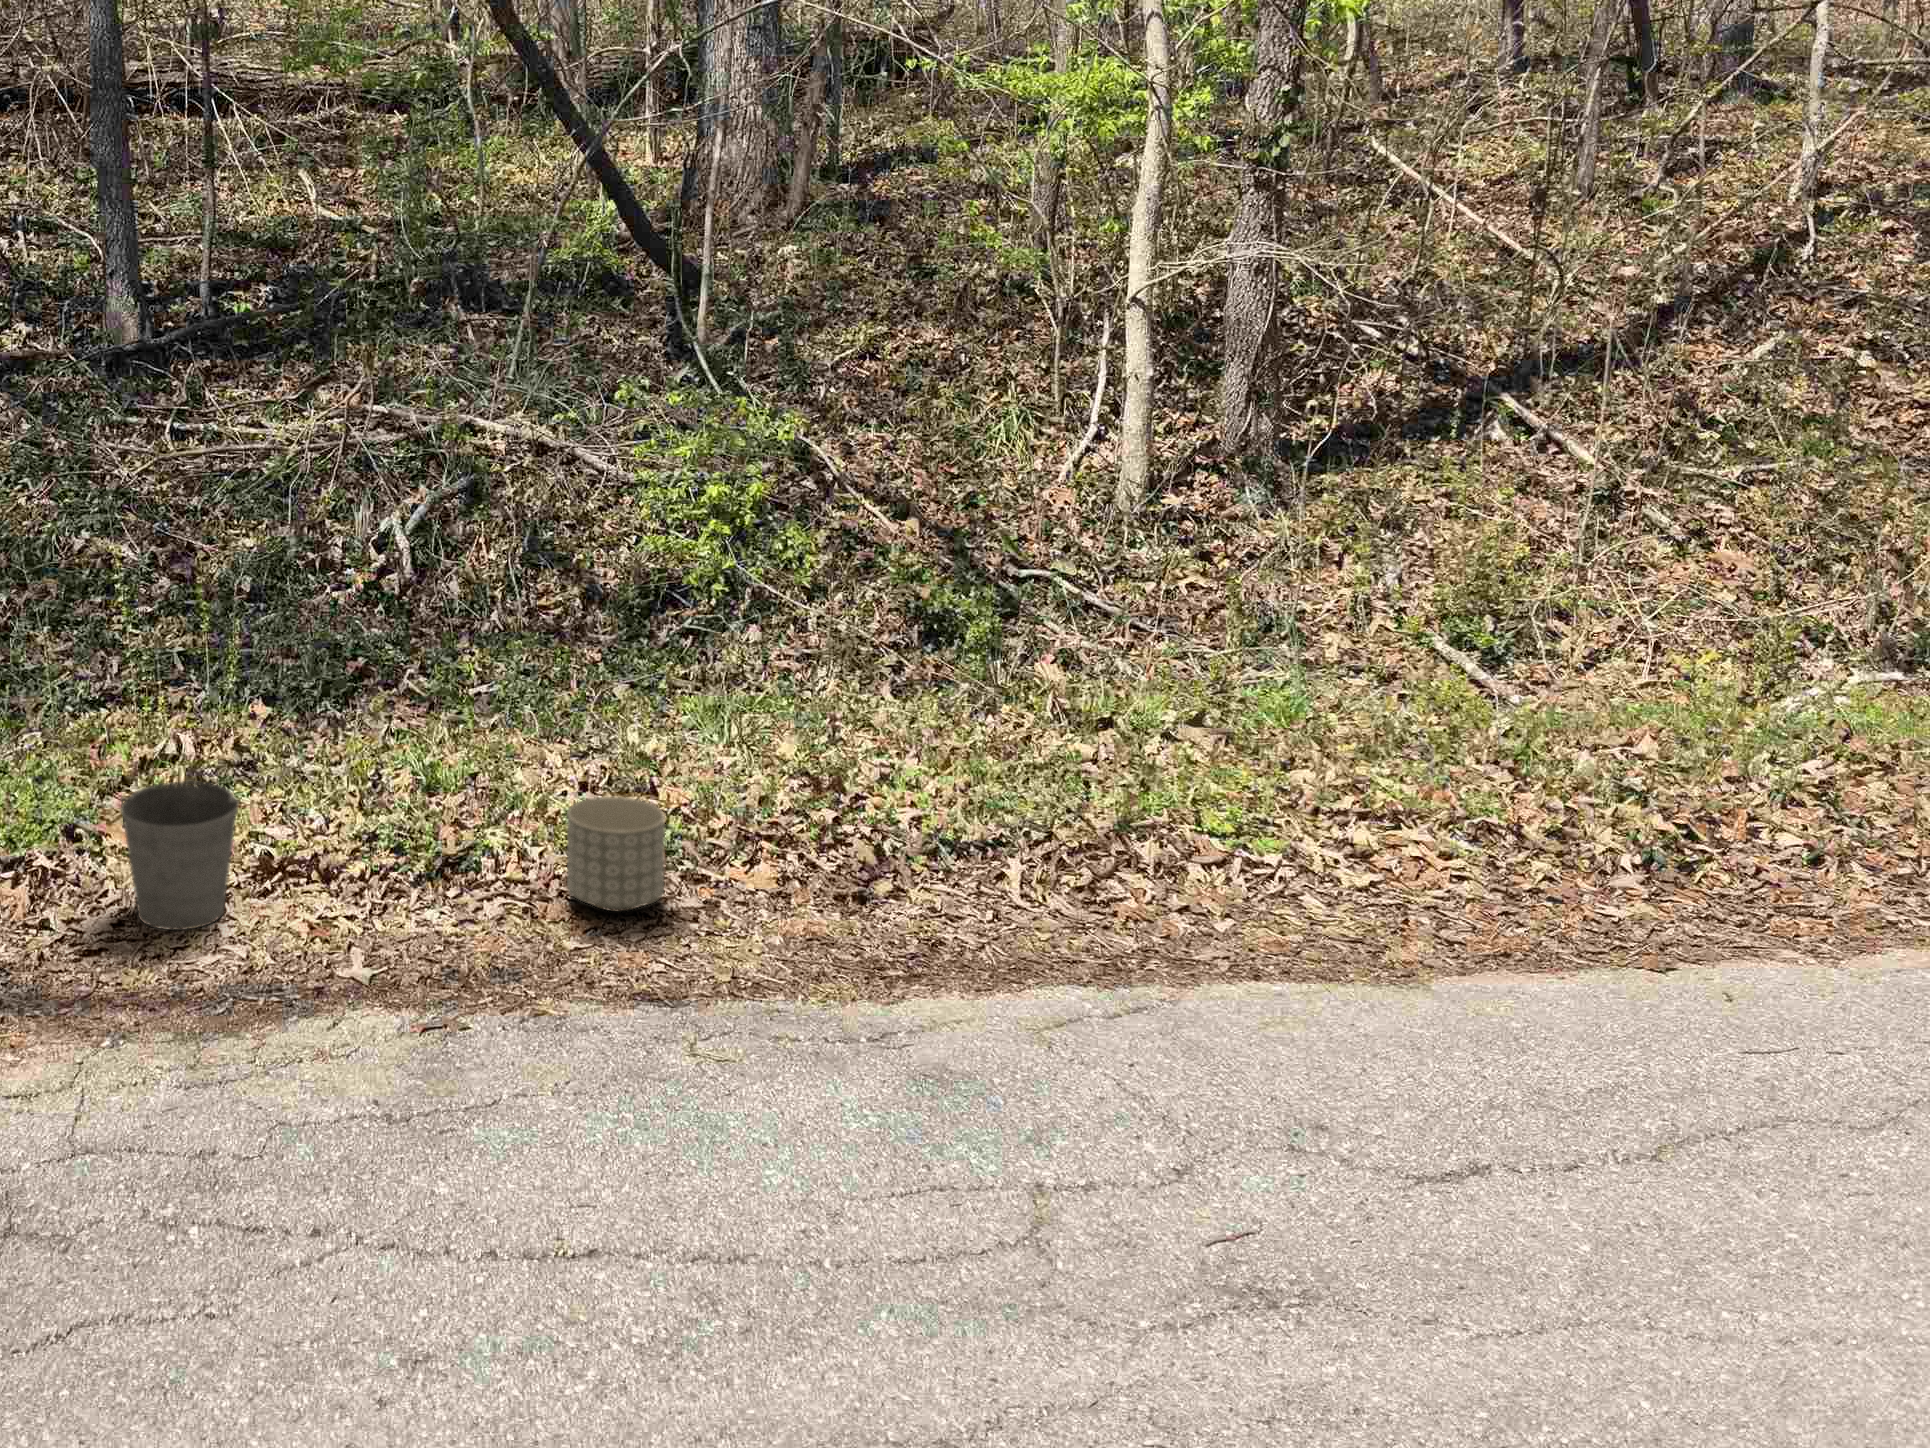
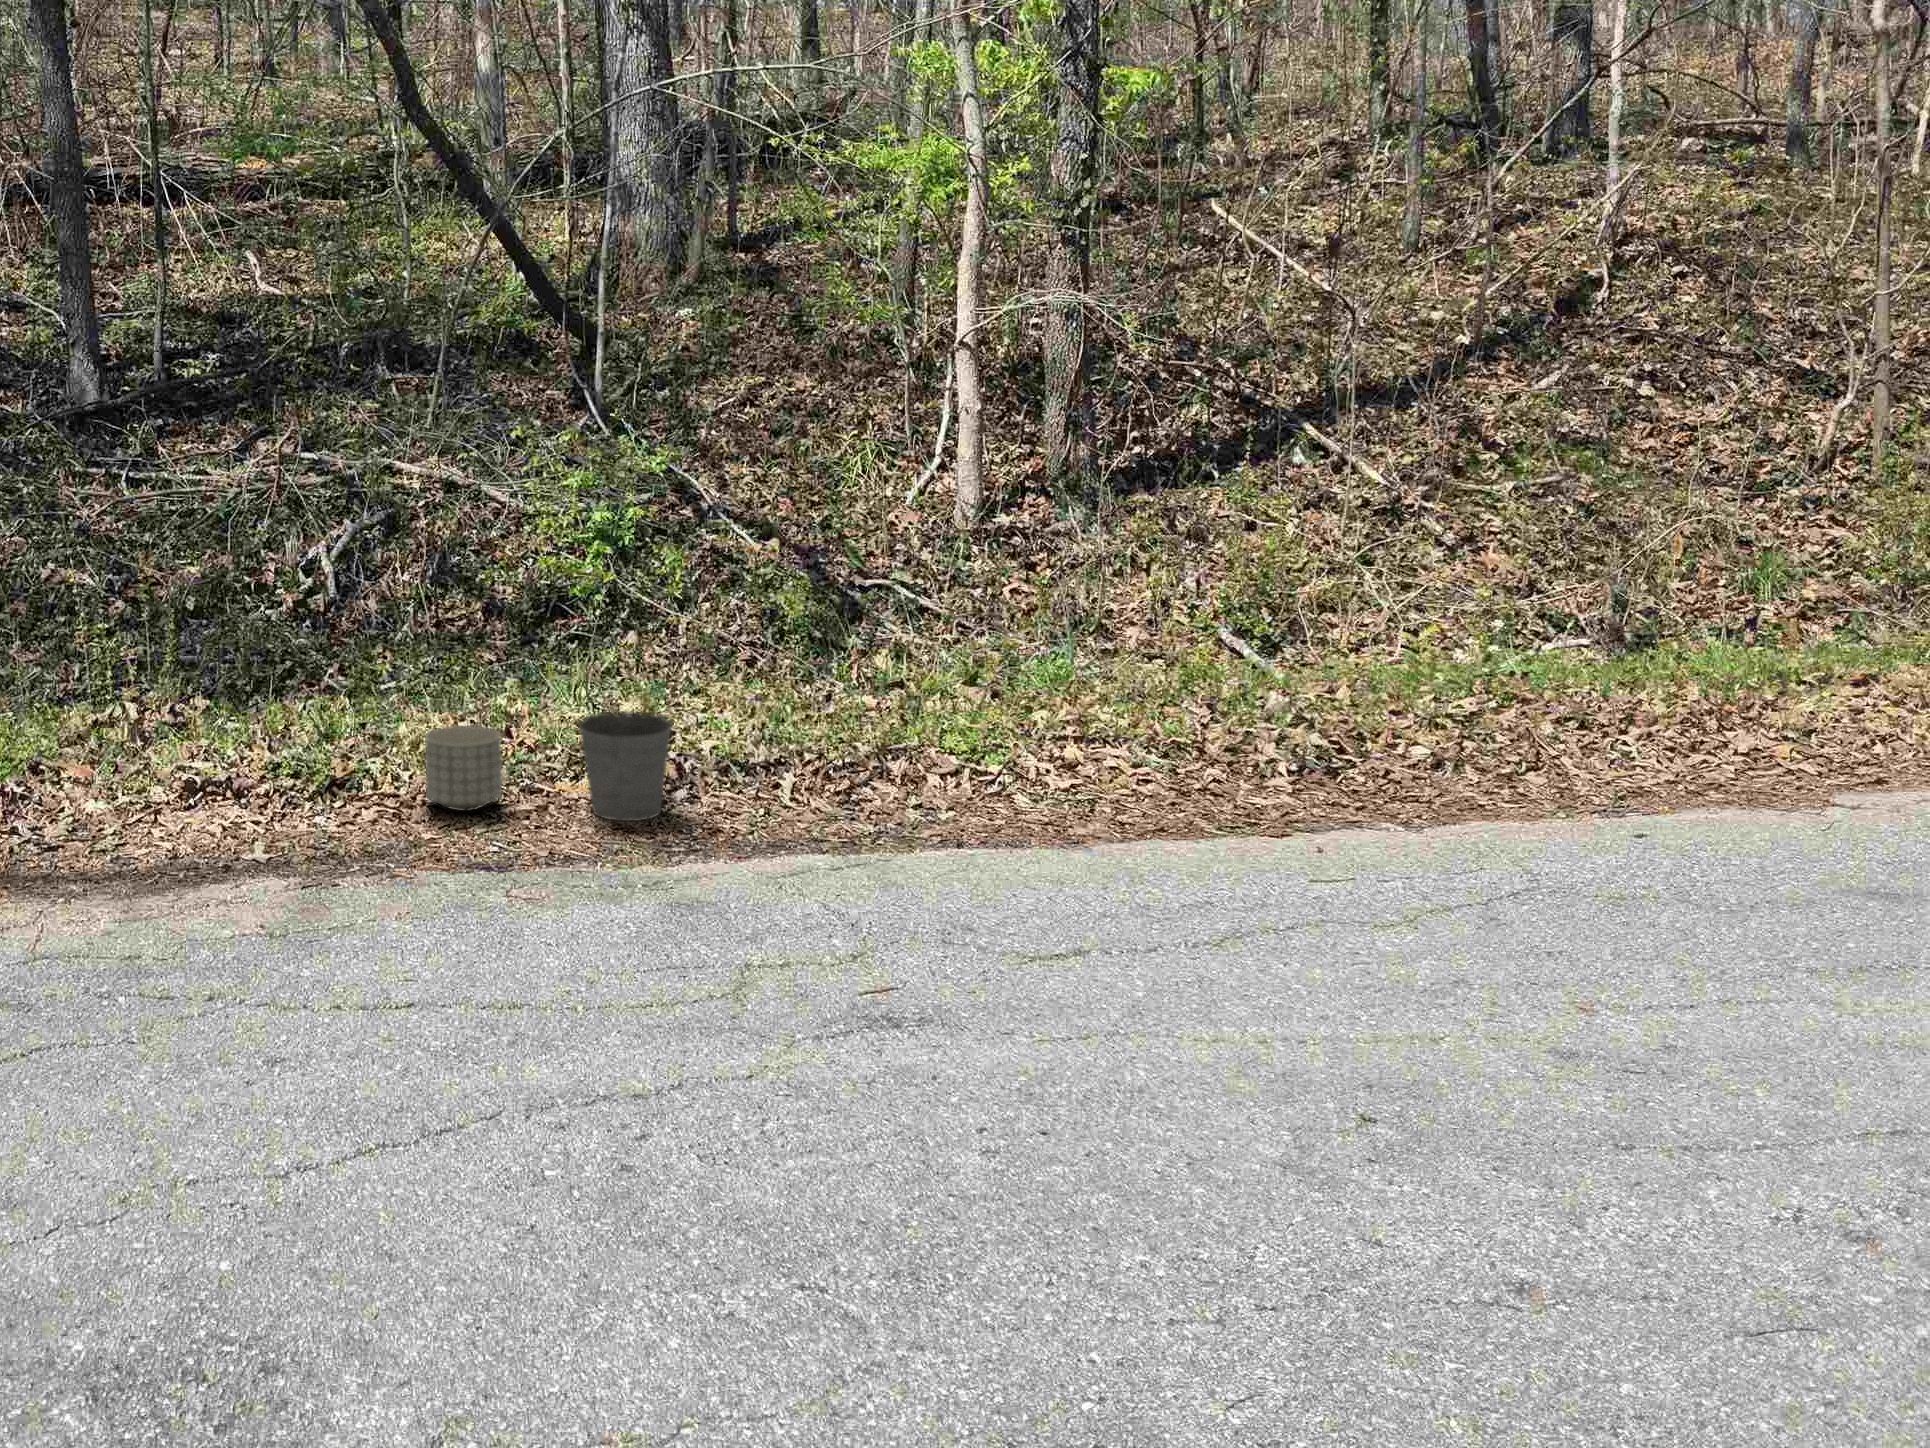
bucket: present [121,781,239,930] -> present [578,711,672,821]

